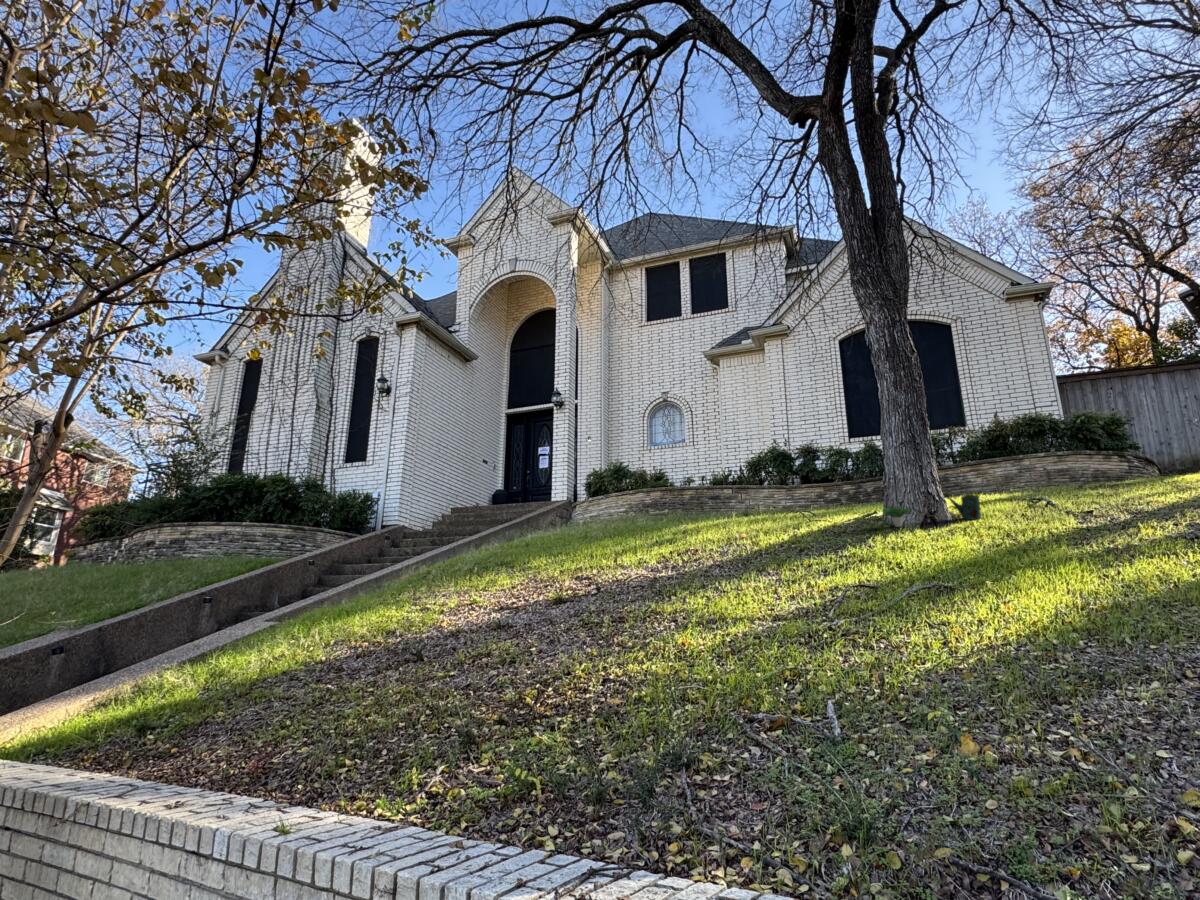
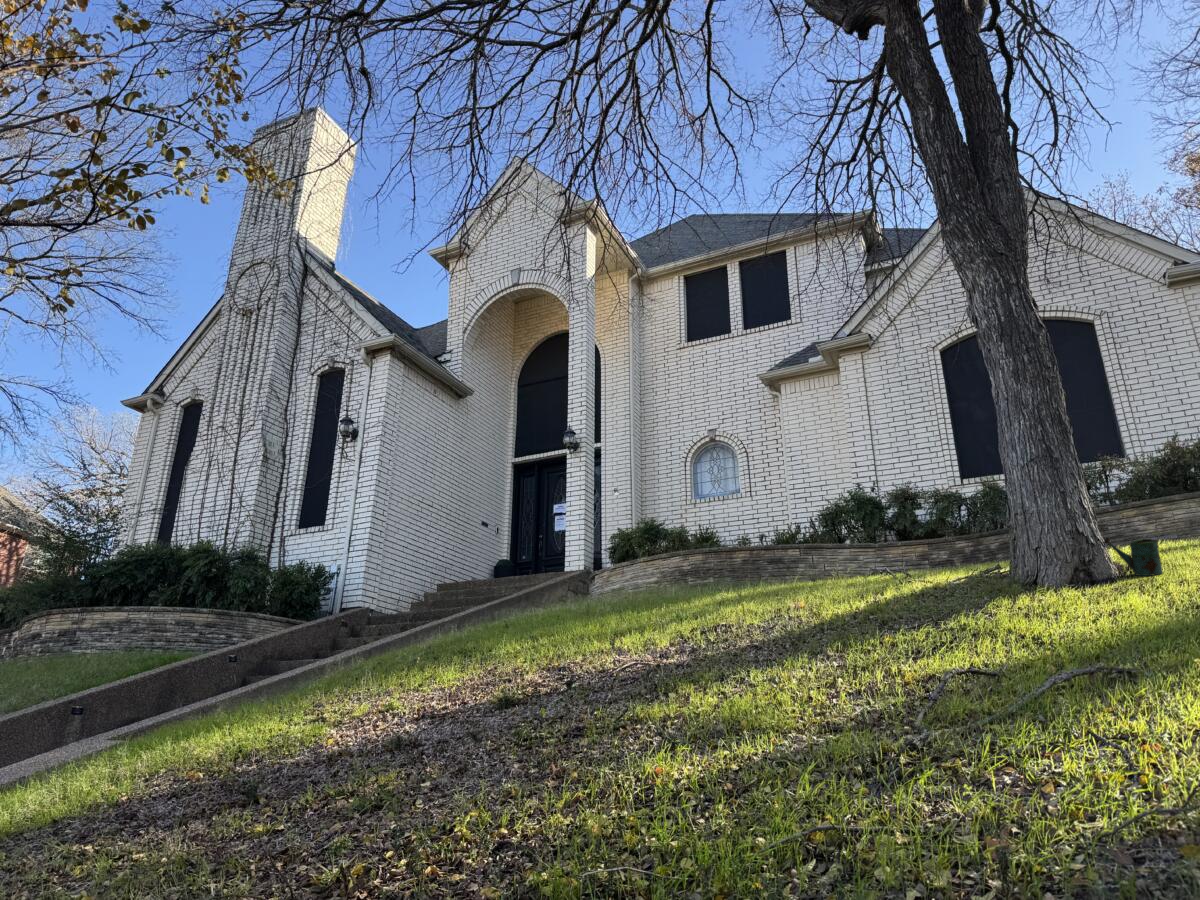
potted plant: present [882,485,911,527] -> none [1009,526,1058,589]

